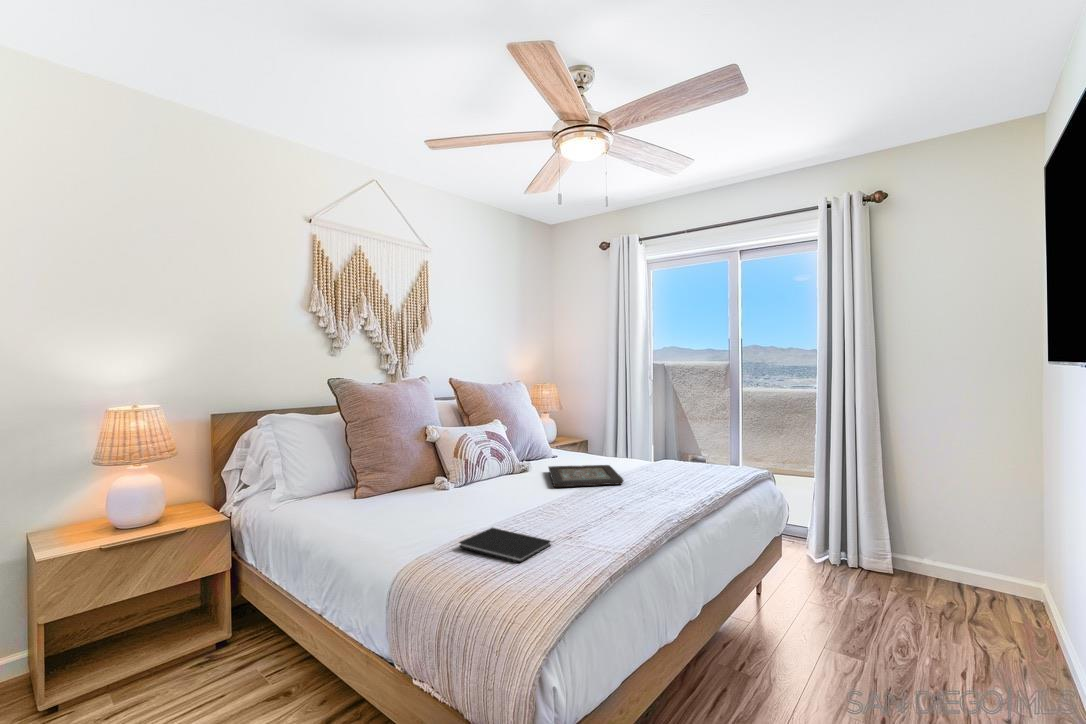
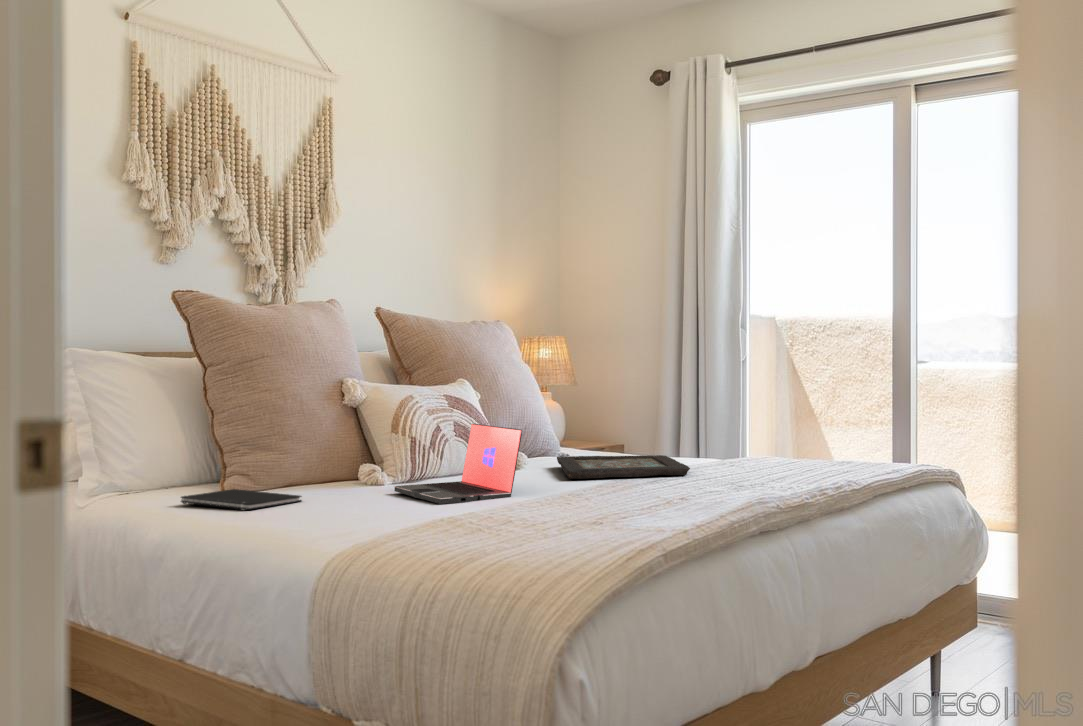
laptop: none [451,457,525,515] -> present [394,424,522,504]
notebook: present [459,528,551,562] -> present [181,489,302,511]

